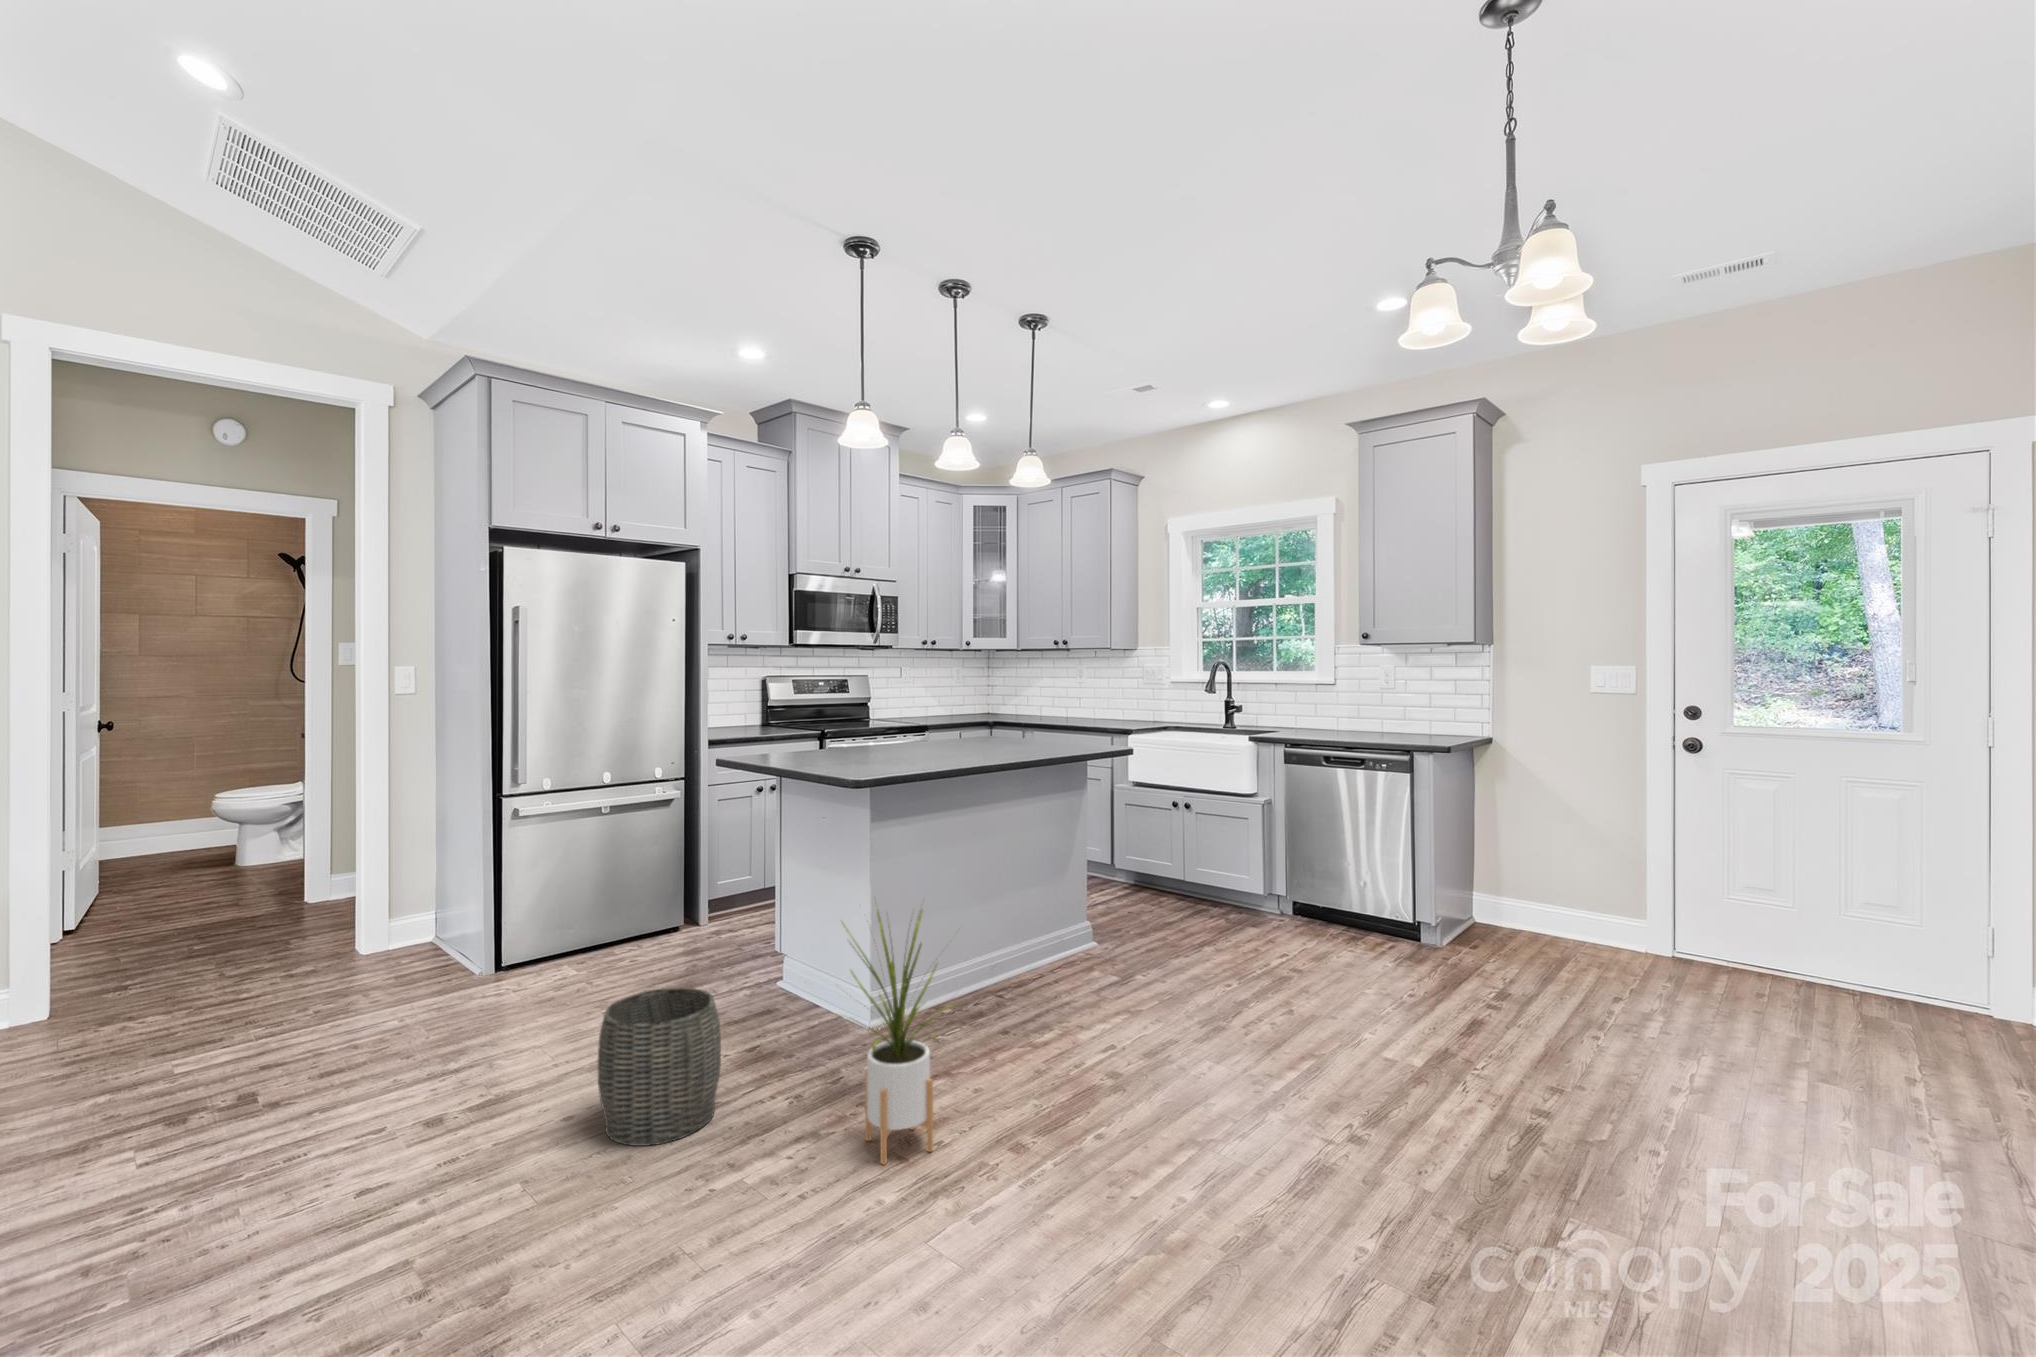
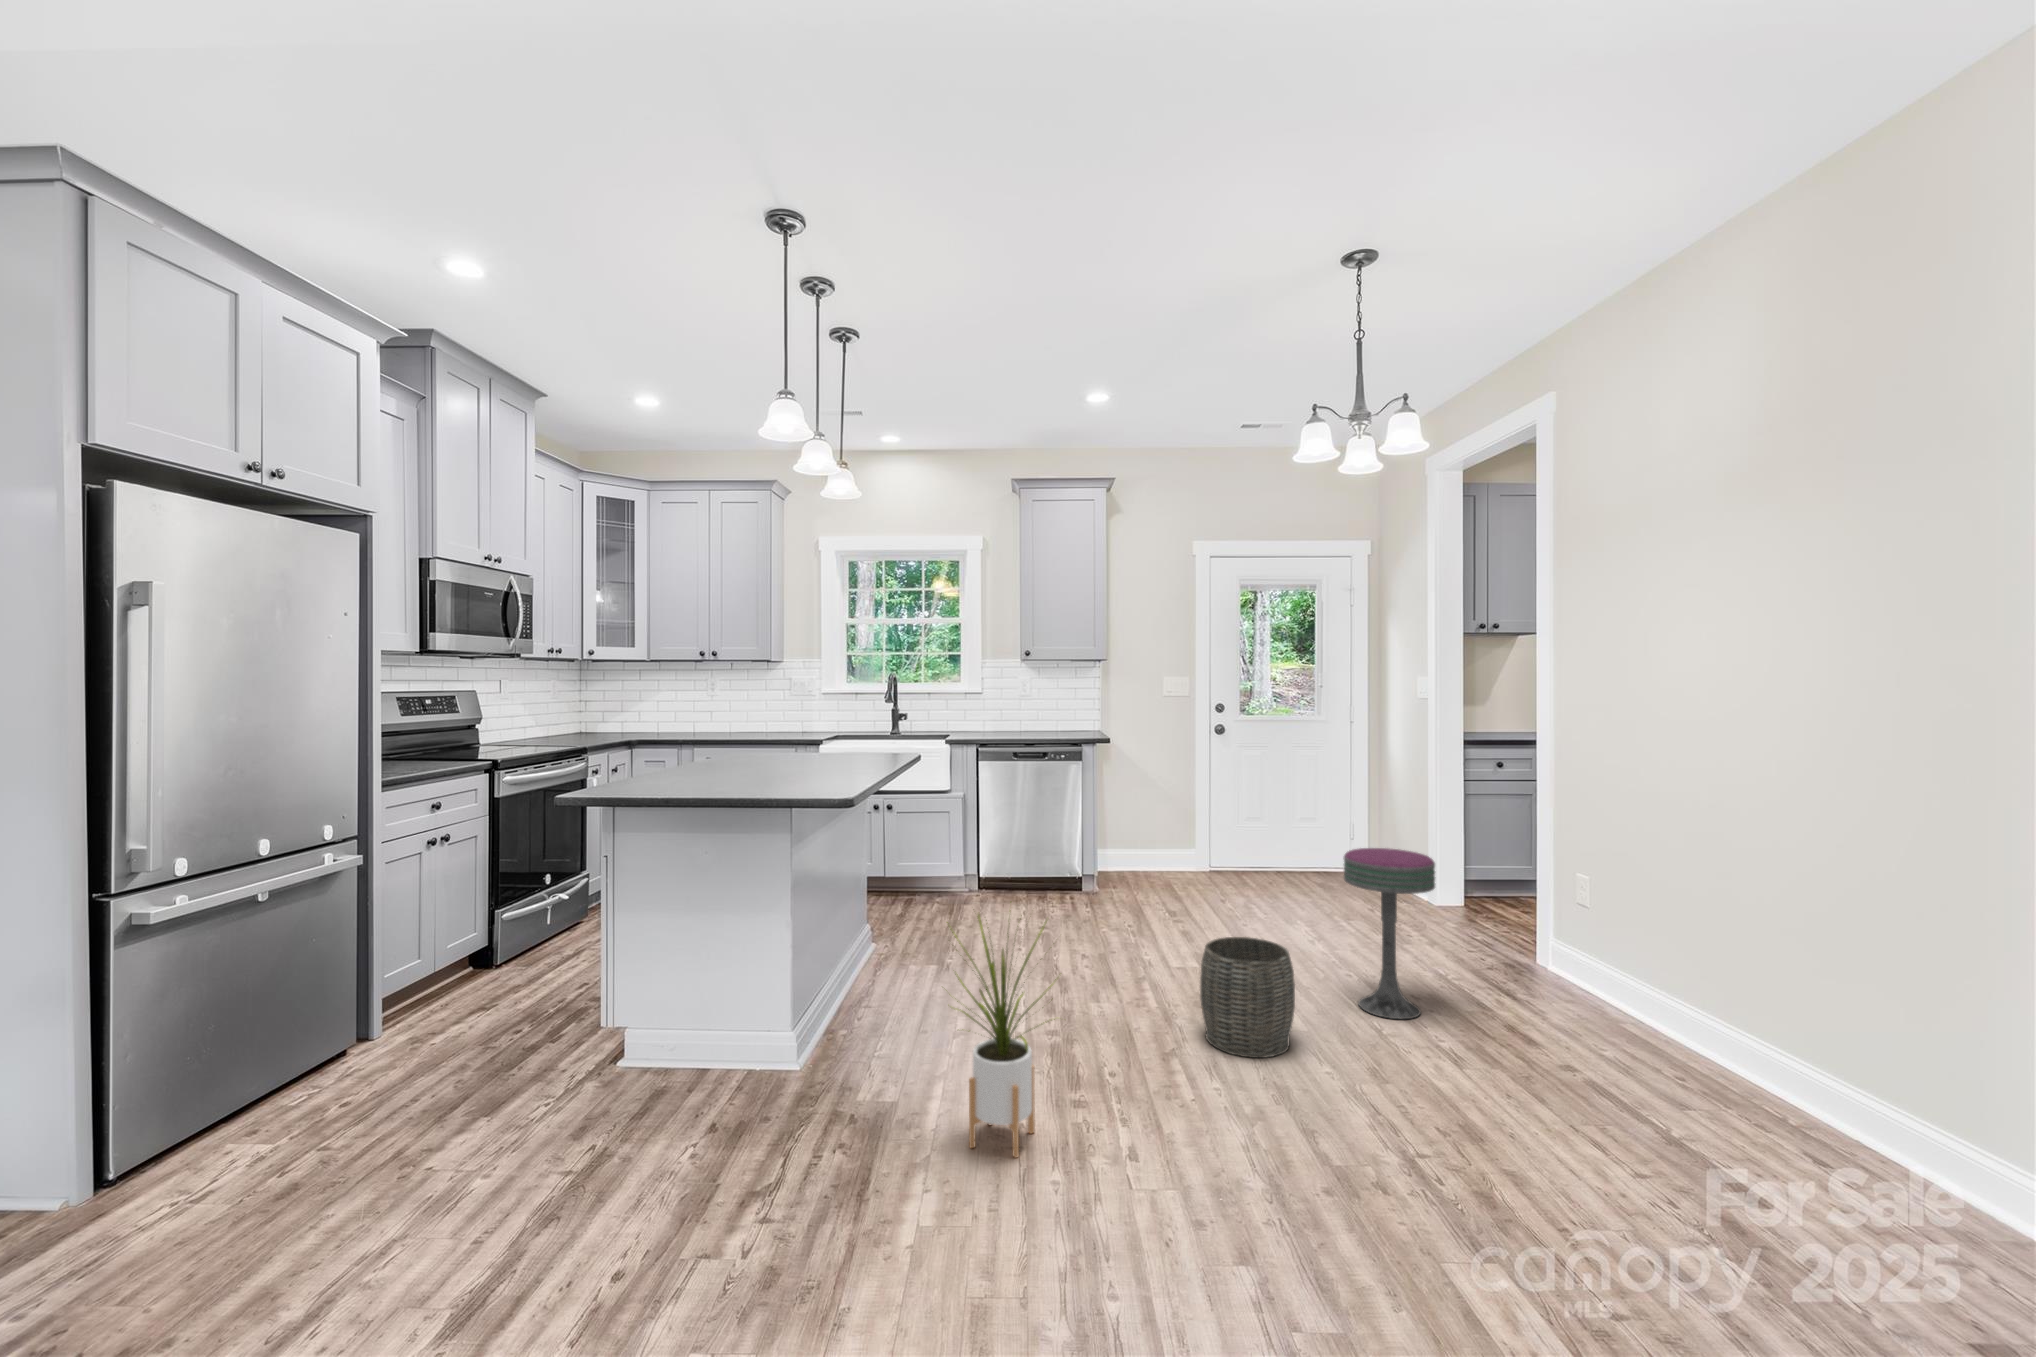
bar stool: none [1547,940,1720,1247] -> present [1344,848,1435,1019]
woven basket: present [598,987,721,1146] -> present [1200,937,1295,1058]

